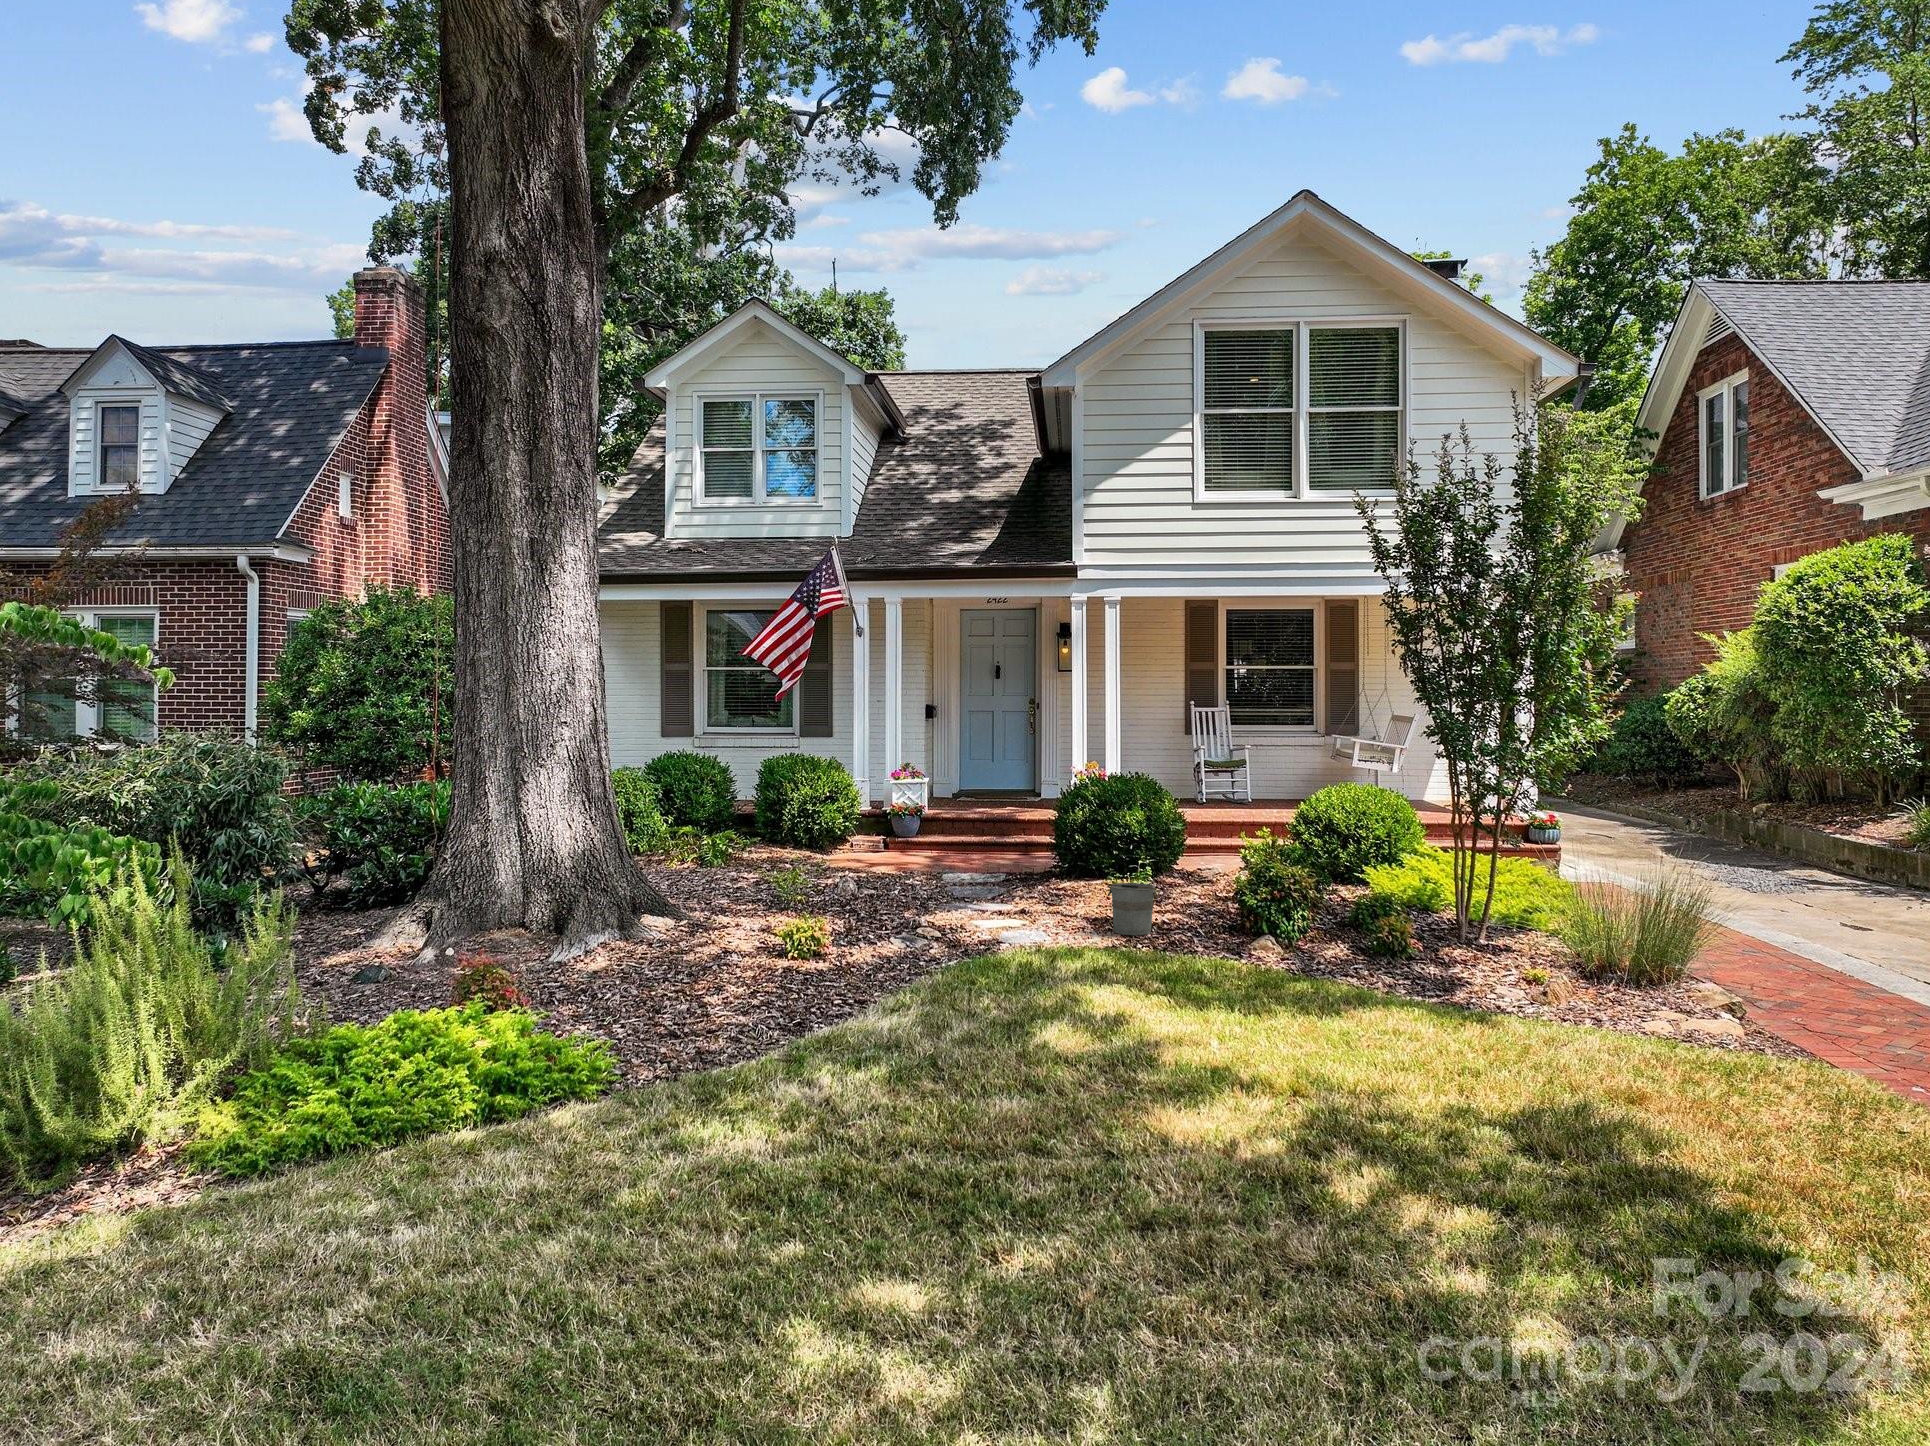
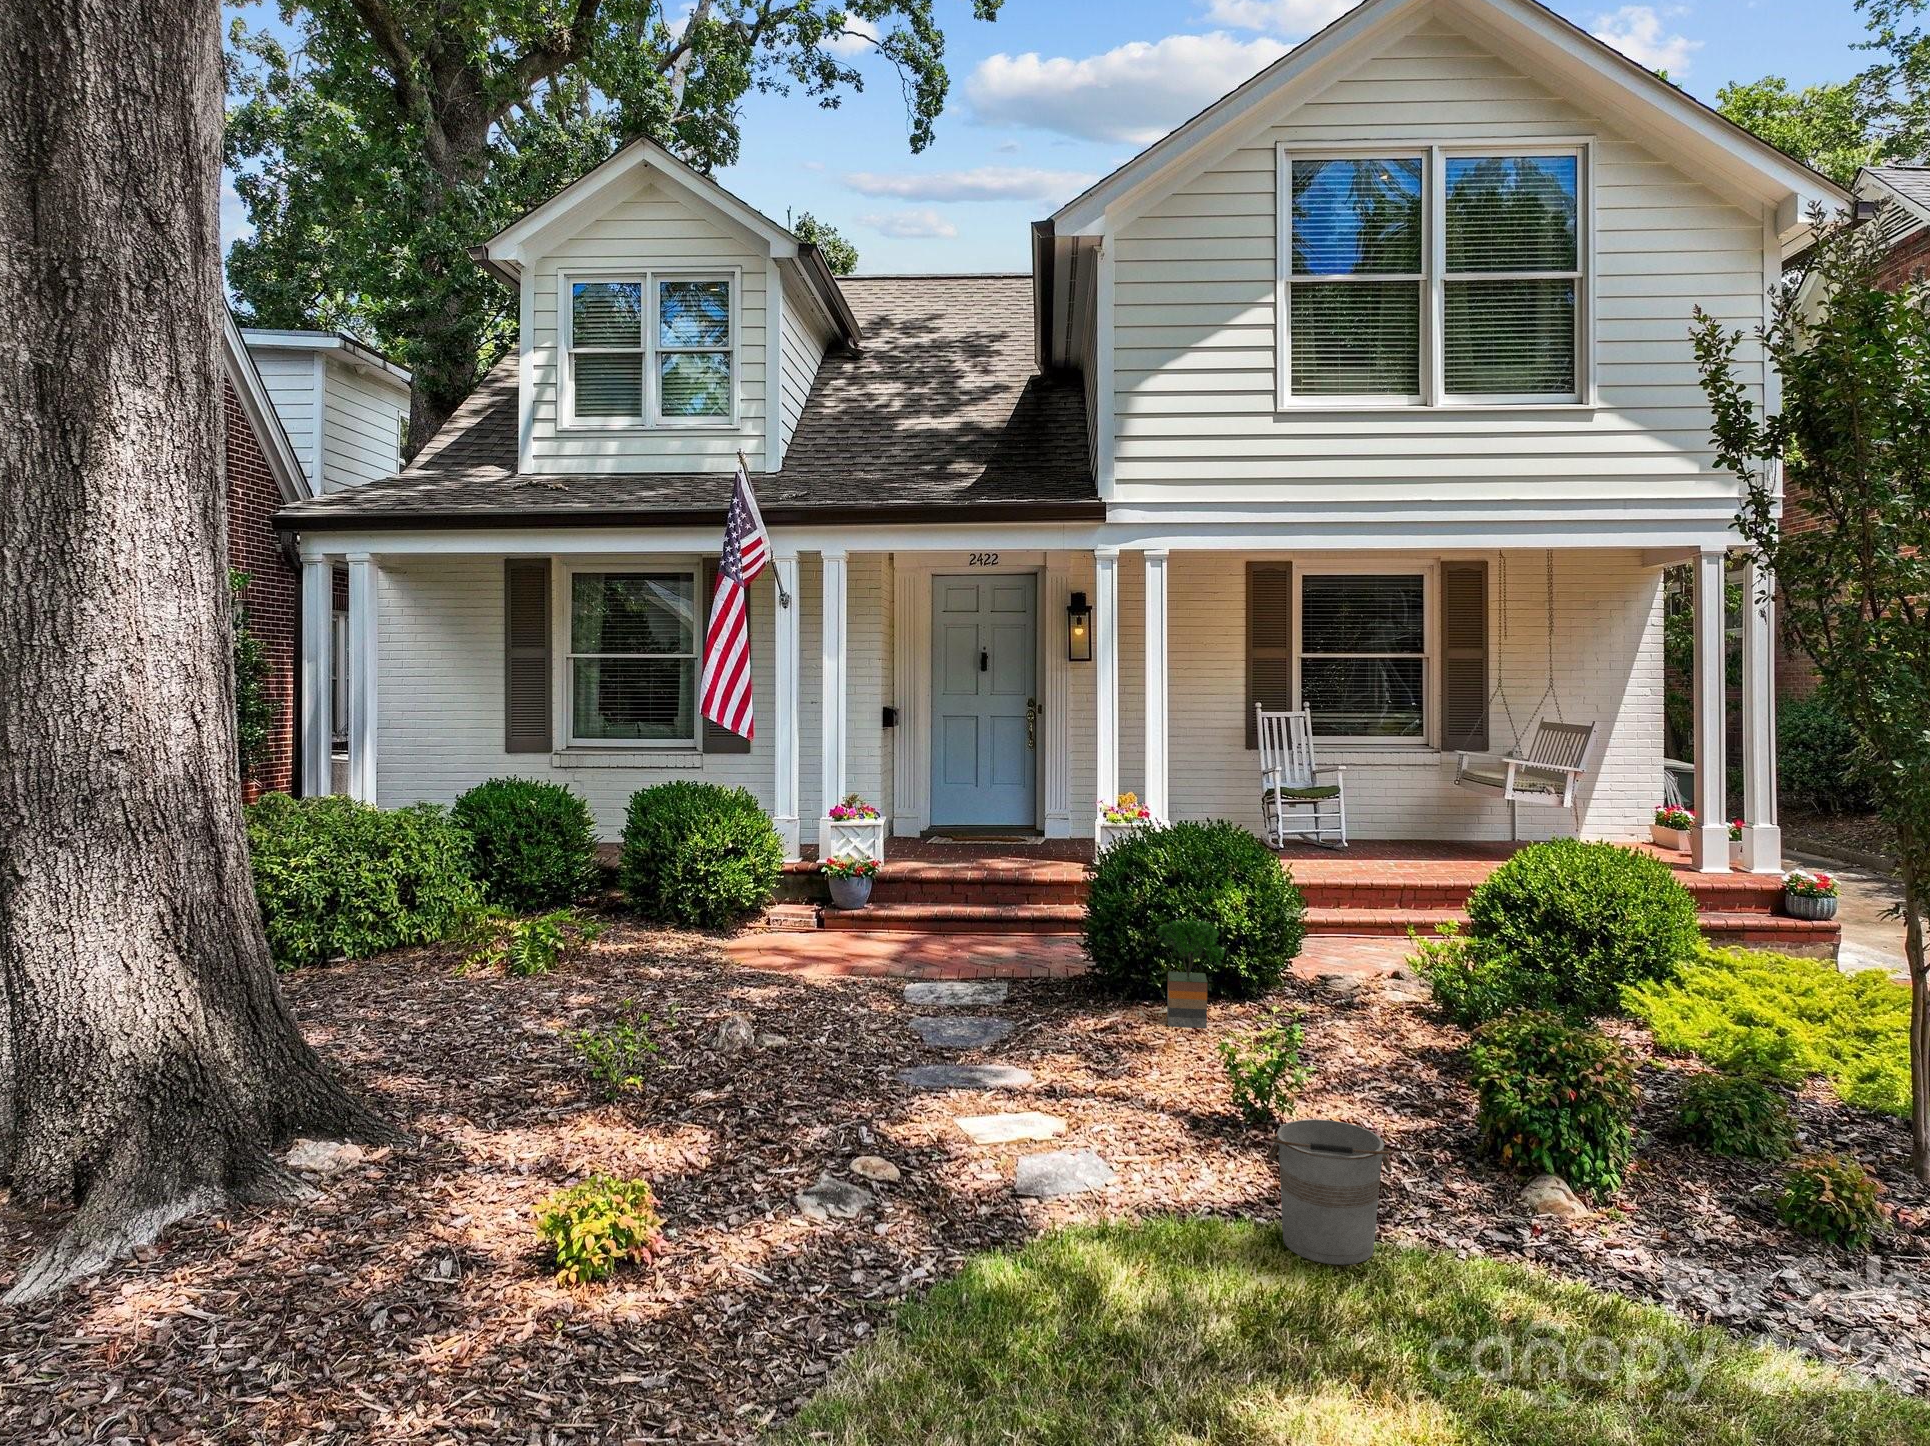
potted tree: none [1088,824,1128,884] -> present [1157,919,1225,1028]

